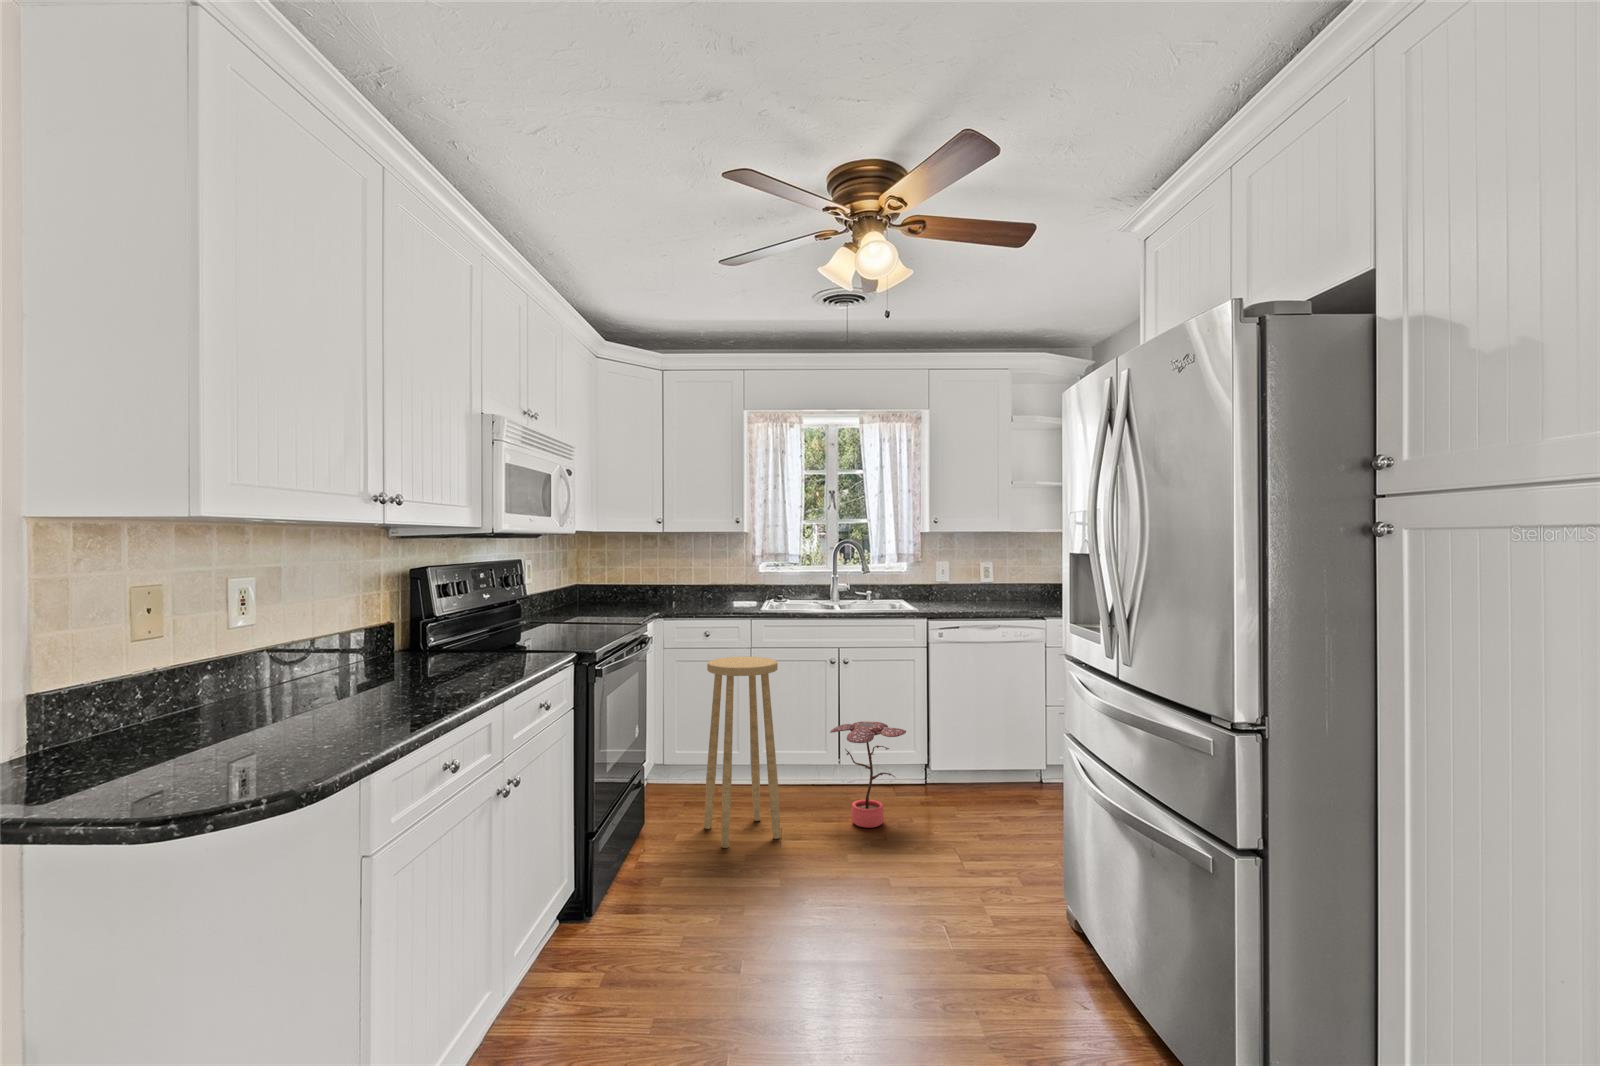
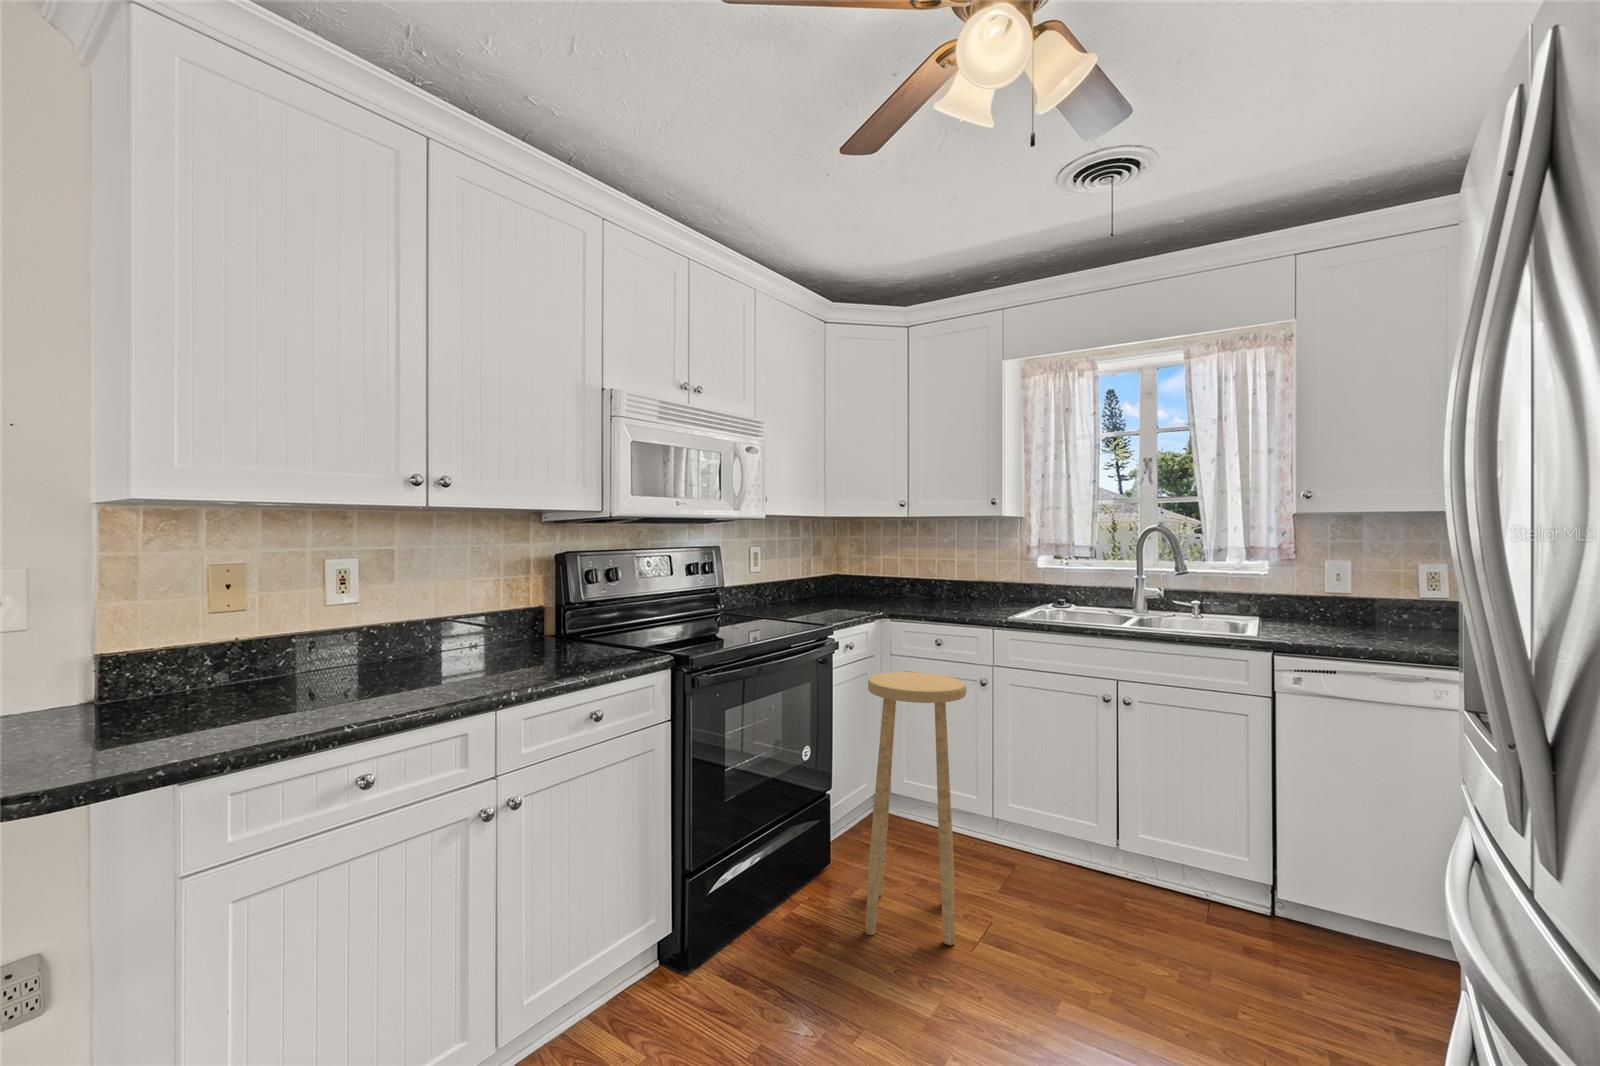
potted plant: present [830,721,906,828] -> none [1053,798,1178,978]

